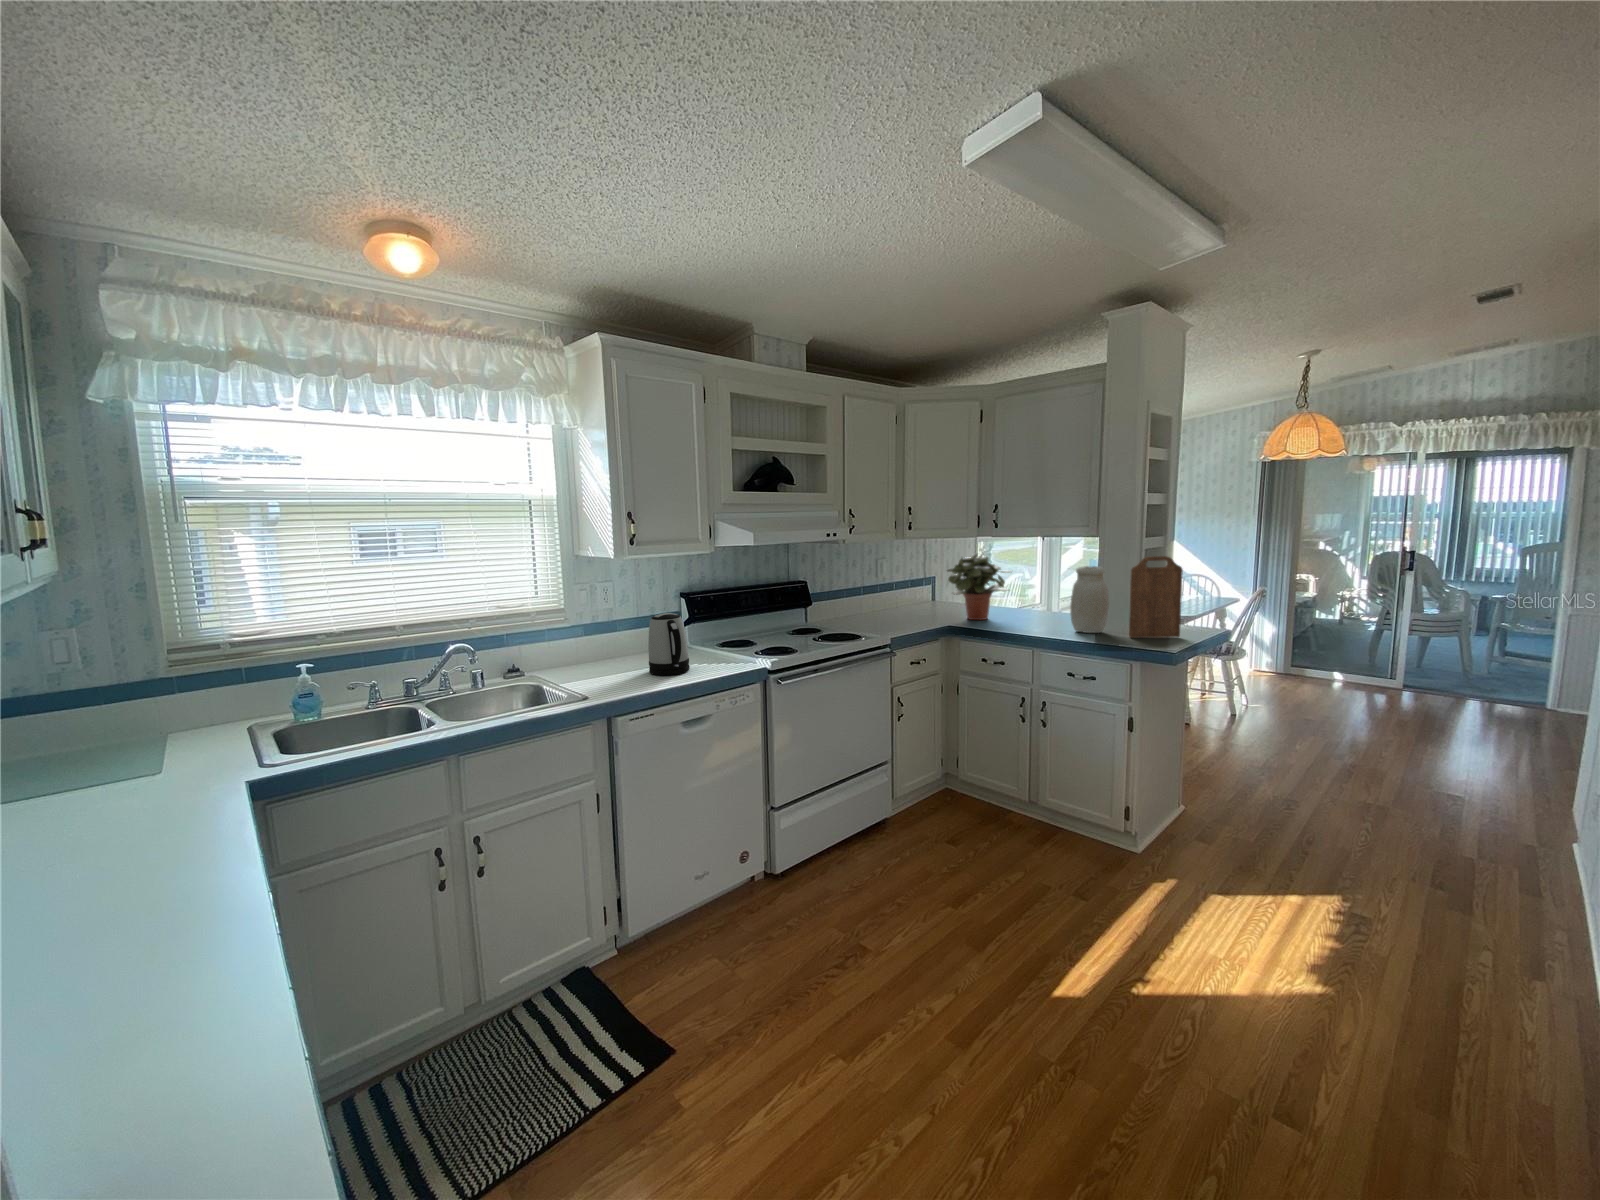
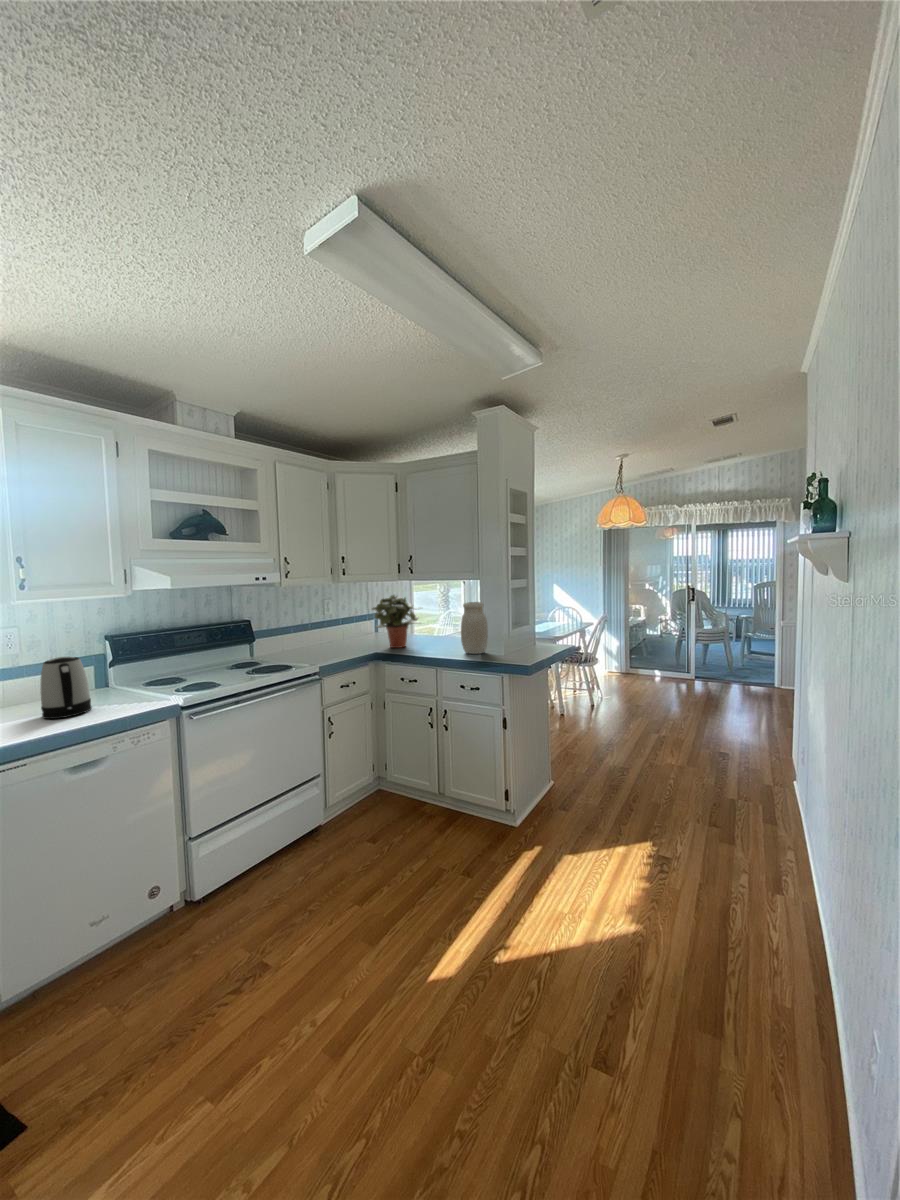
cutting board: present [1129,556,1183,638] -> none [500,592,537,656]

